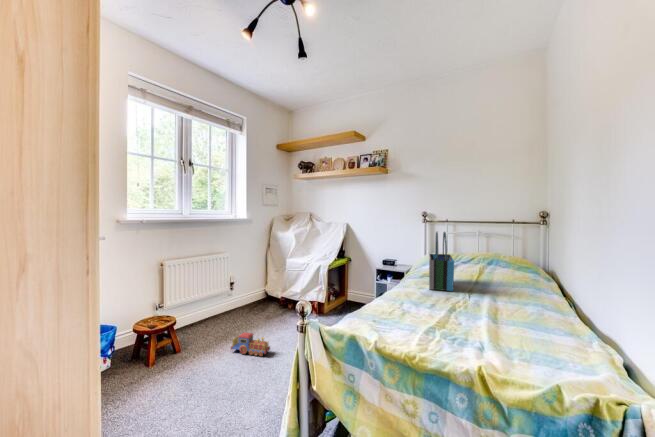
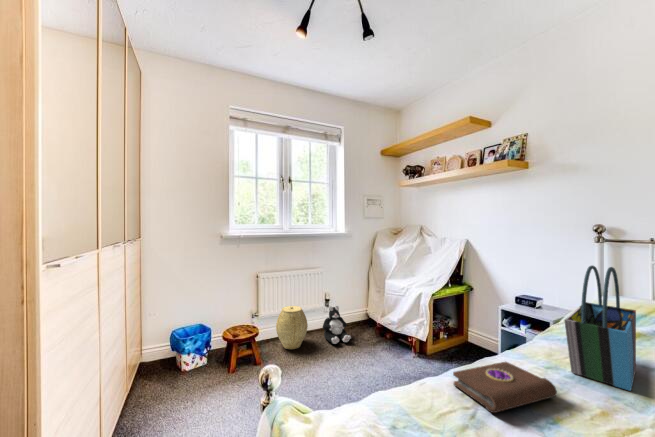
plush toy: none [233,287,262,321] -> present [323,306,351,344]
book: none [385,289,431,310] -> present [453,362,557,413]
woven basket: none [187,292,221,334] -> present [276,306,308,349]
toy train: present [231,332,270,356] -> none [299,360,336,394]

